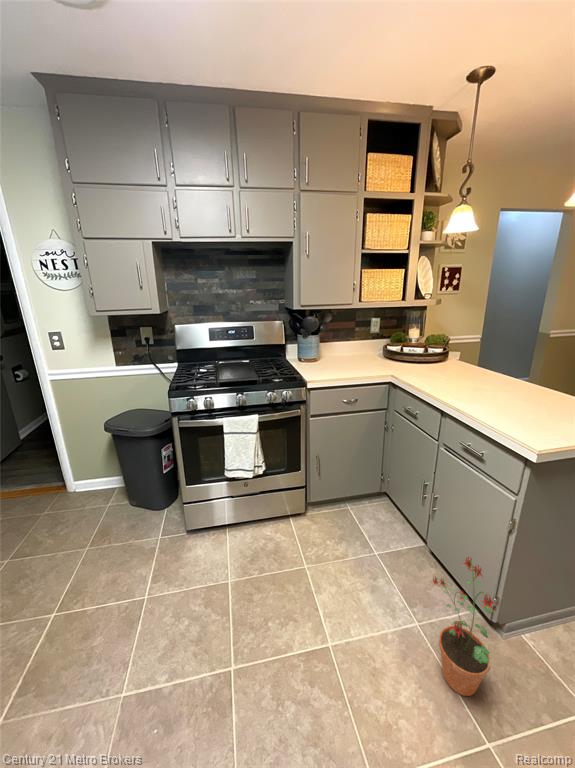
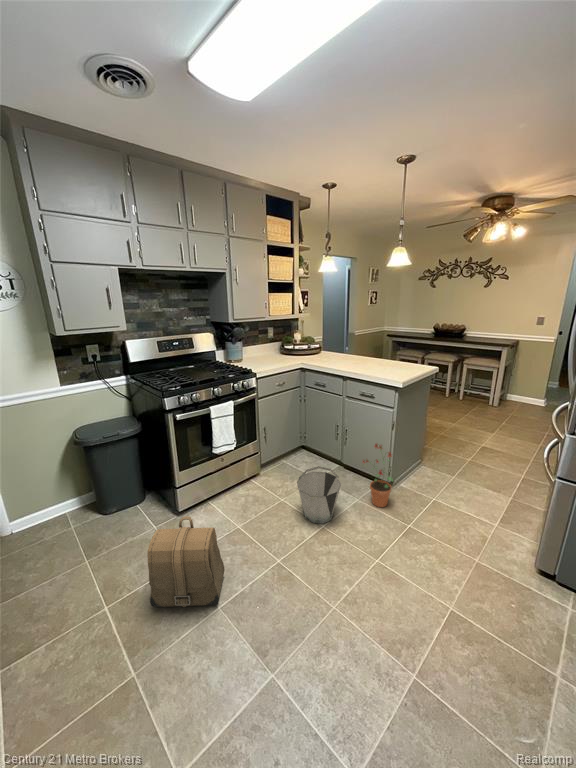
bucket: none [290,547,369,658] -> present [297,466,341,524]
backpack: none [27,558,136,708] -> present [147,516,225,607]

